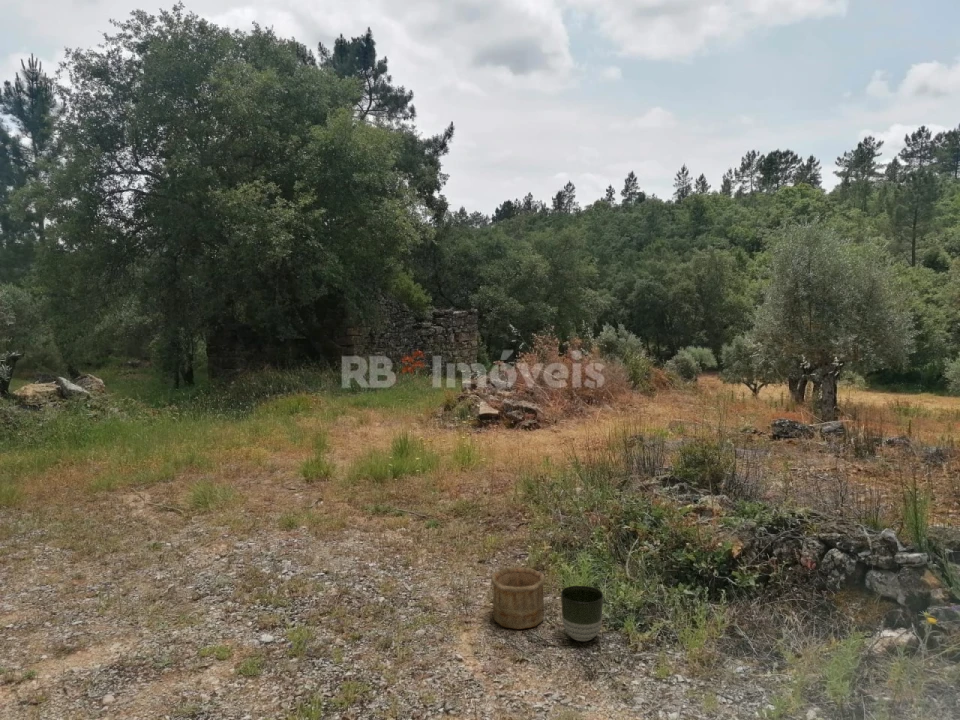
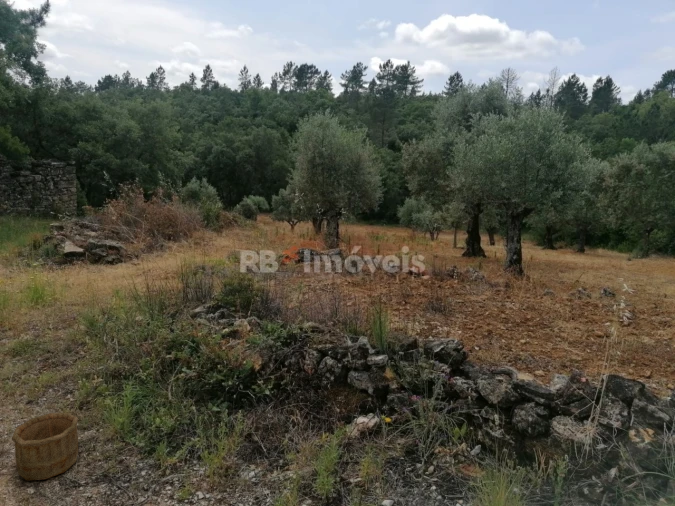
planter: present [561,586,603,642] -> none [89,424,134,479]

